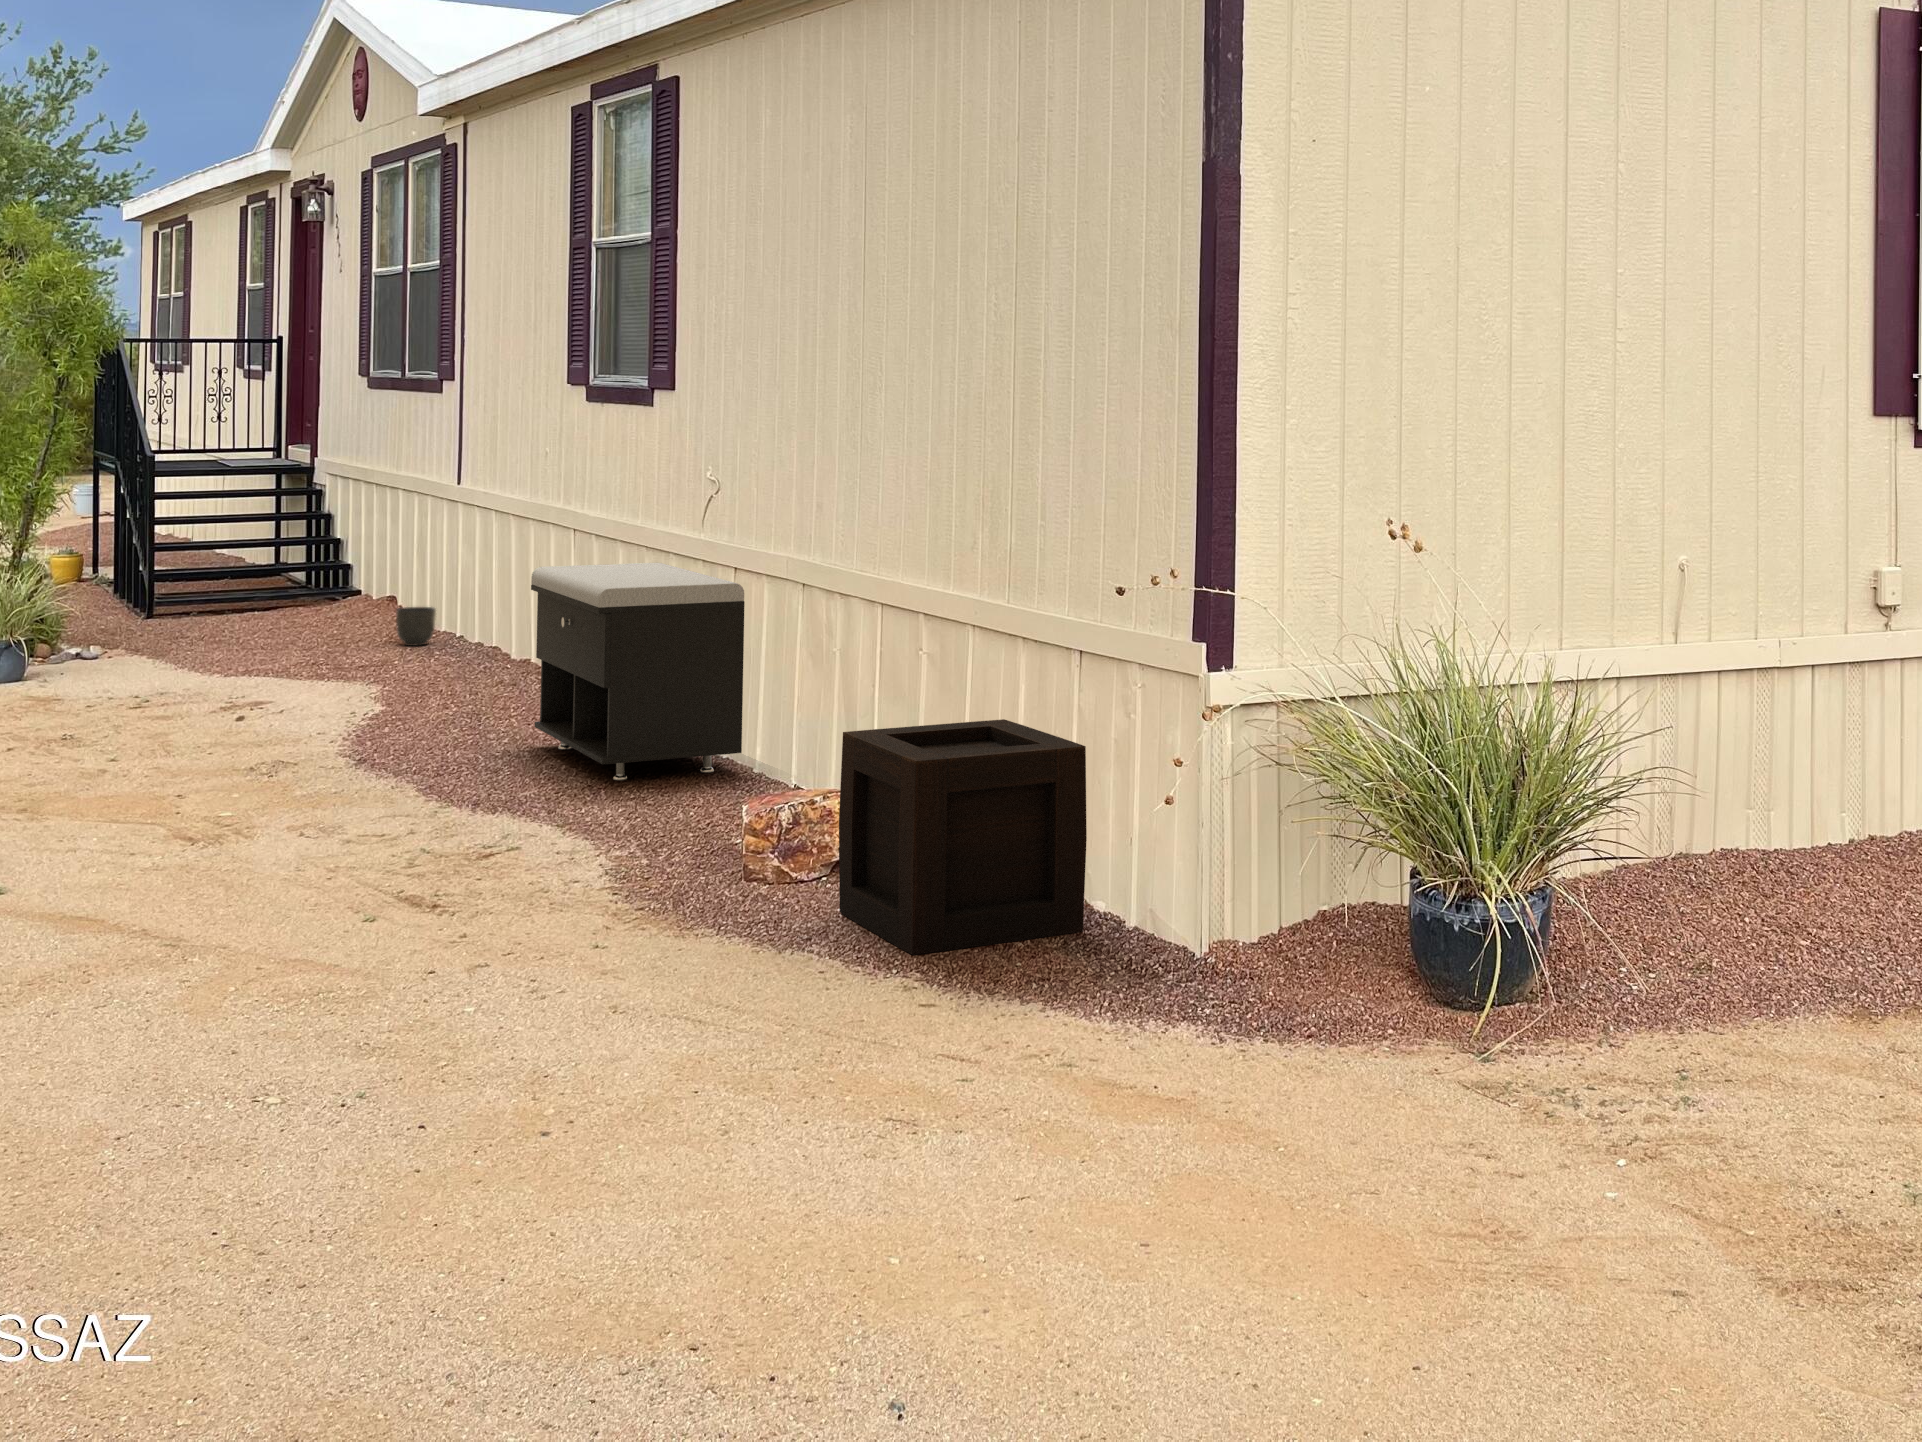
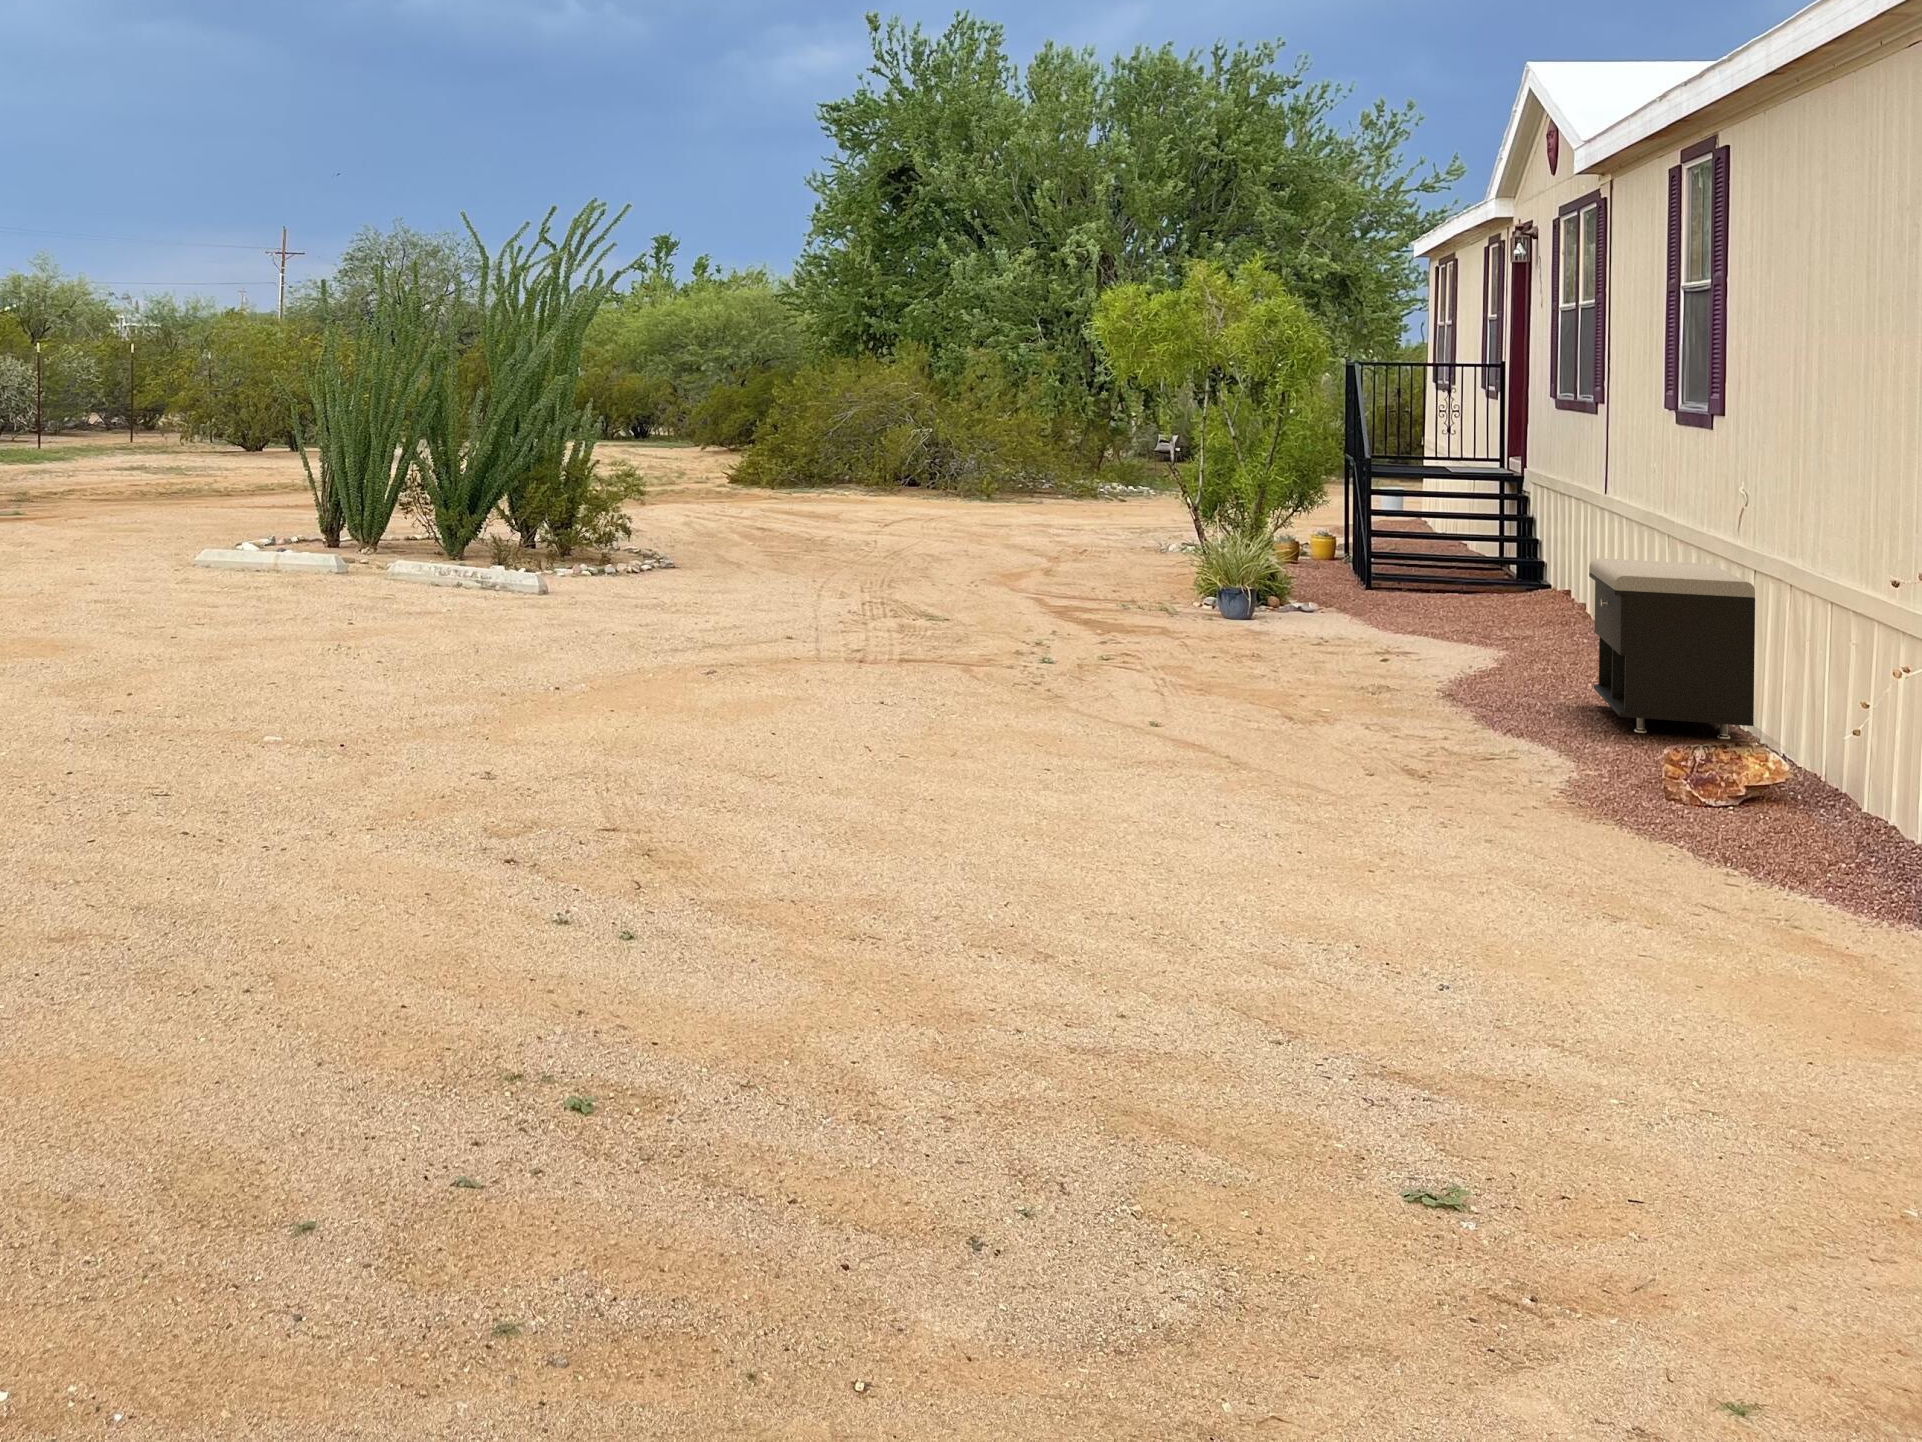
planter: present [396,607,436,646] -> none [1556,597,1592,631]
wooden crate: present [839,719,1087,955] -> none [1712,686,1915,870]

